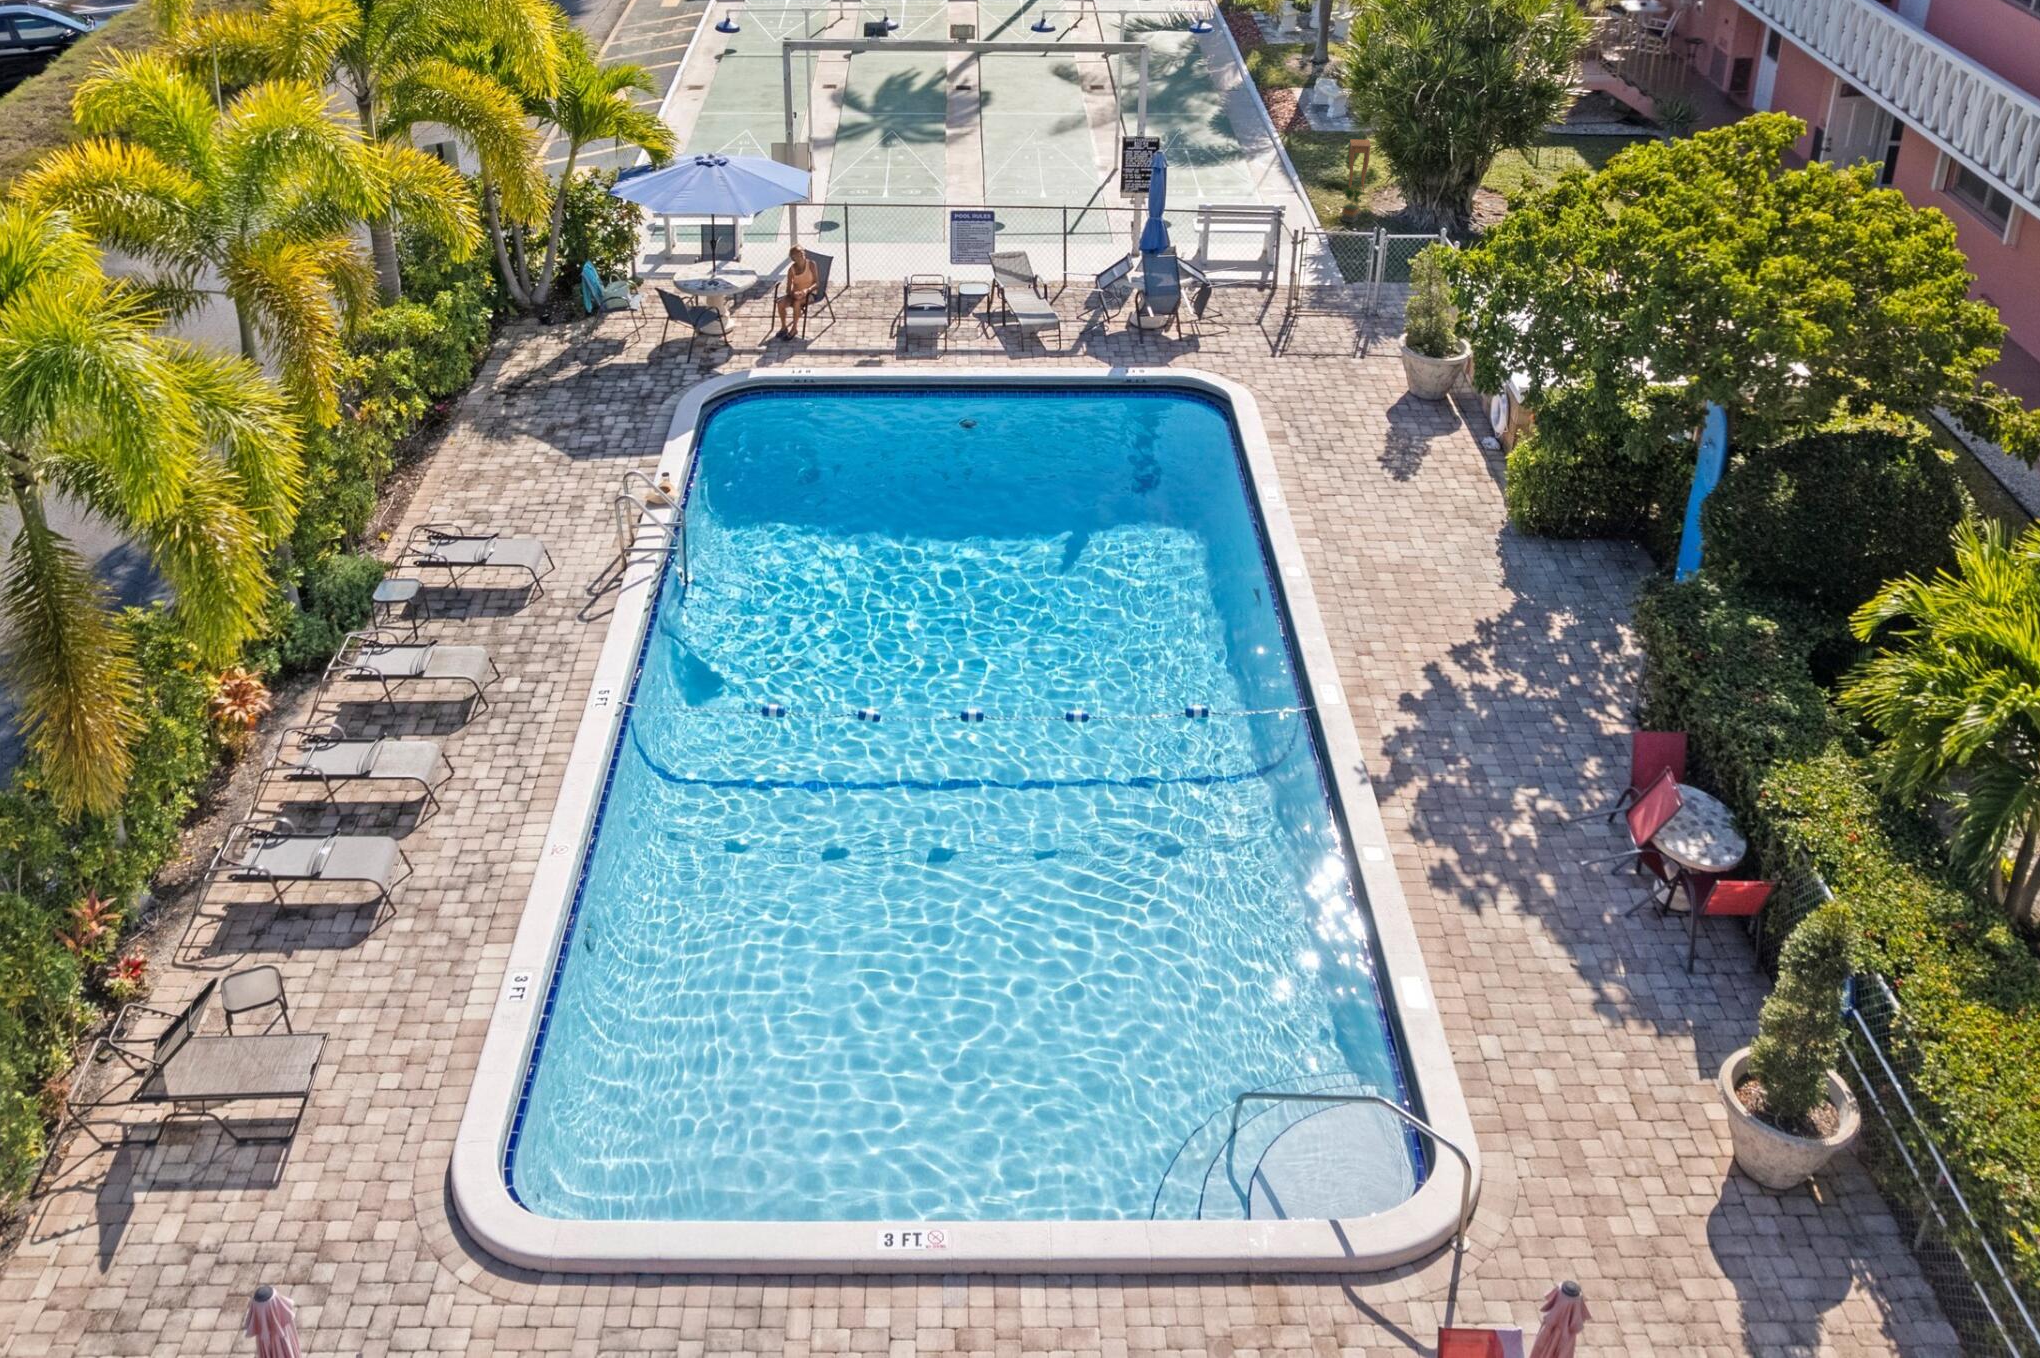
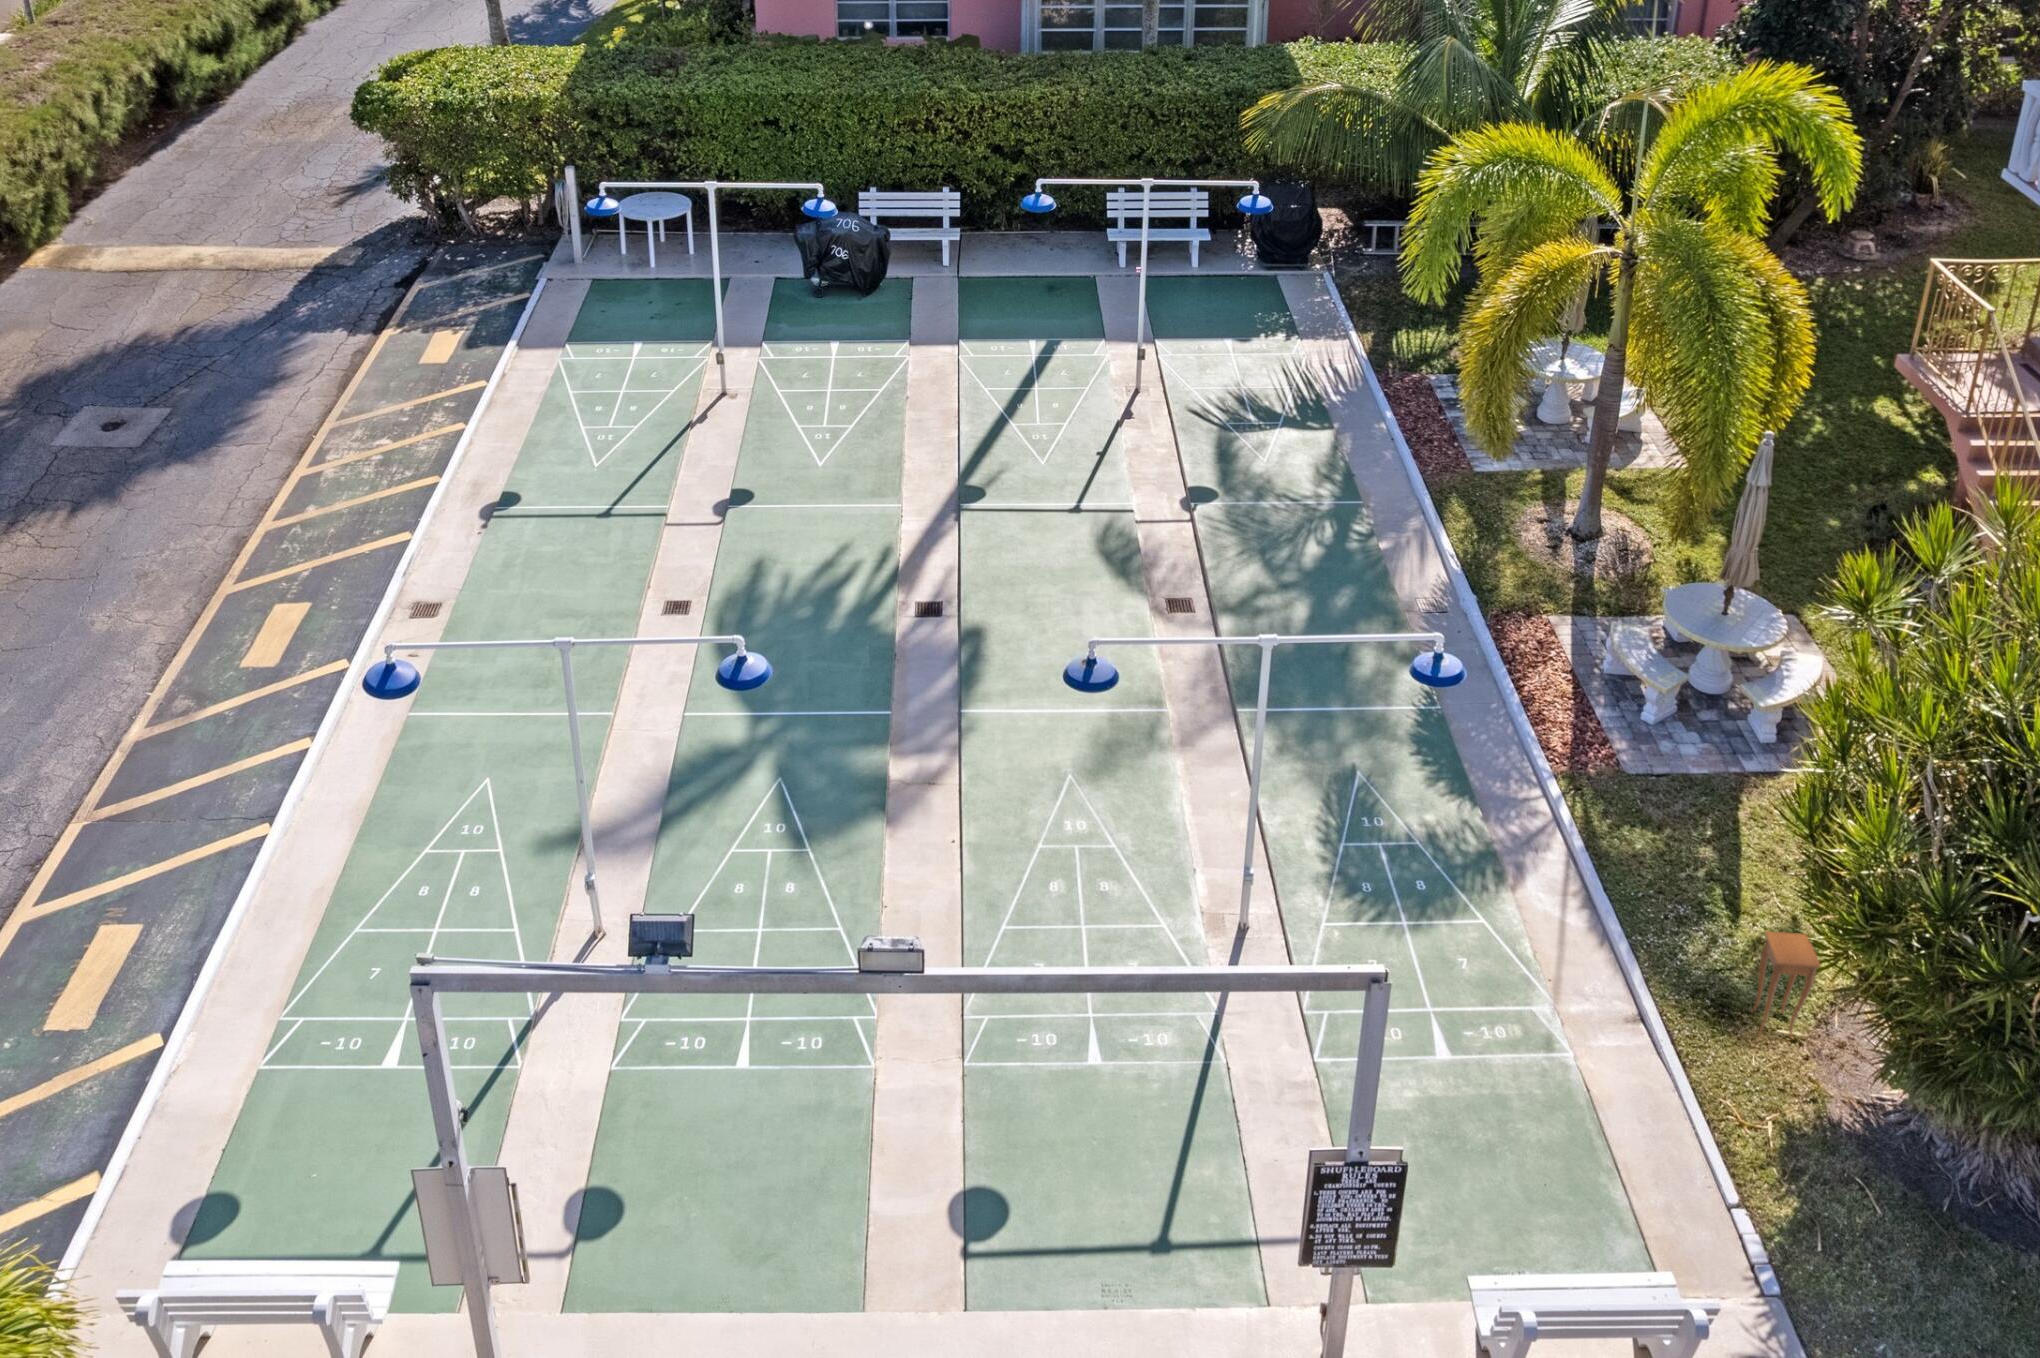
potted tree: present [1342,188,1364,223] -> none [1782,1124,1842,1207]

